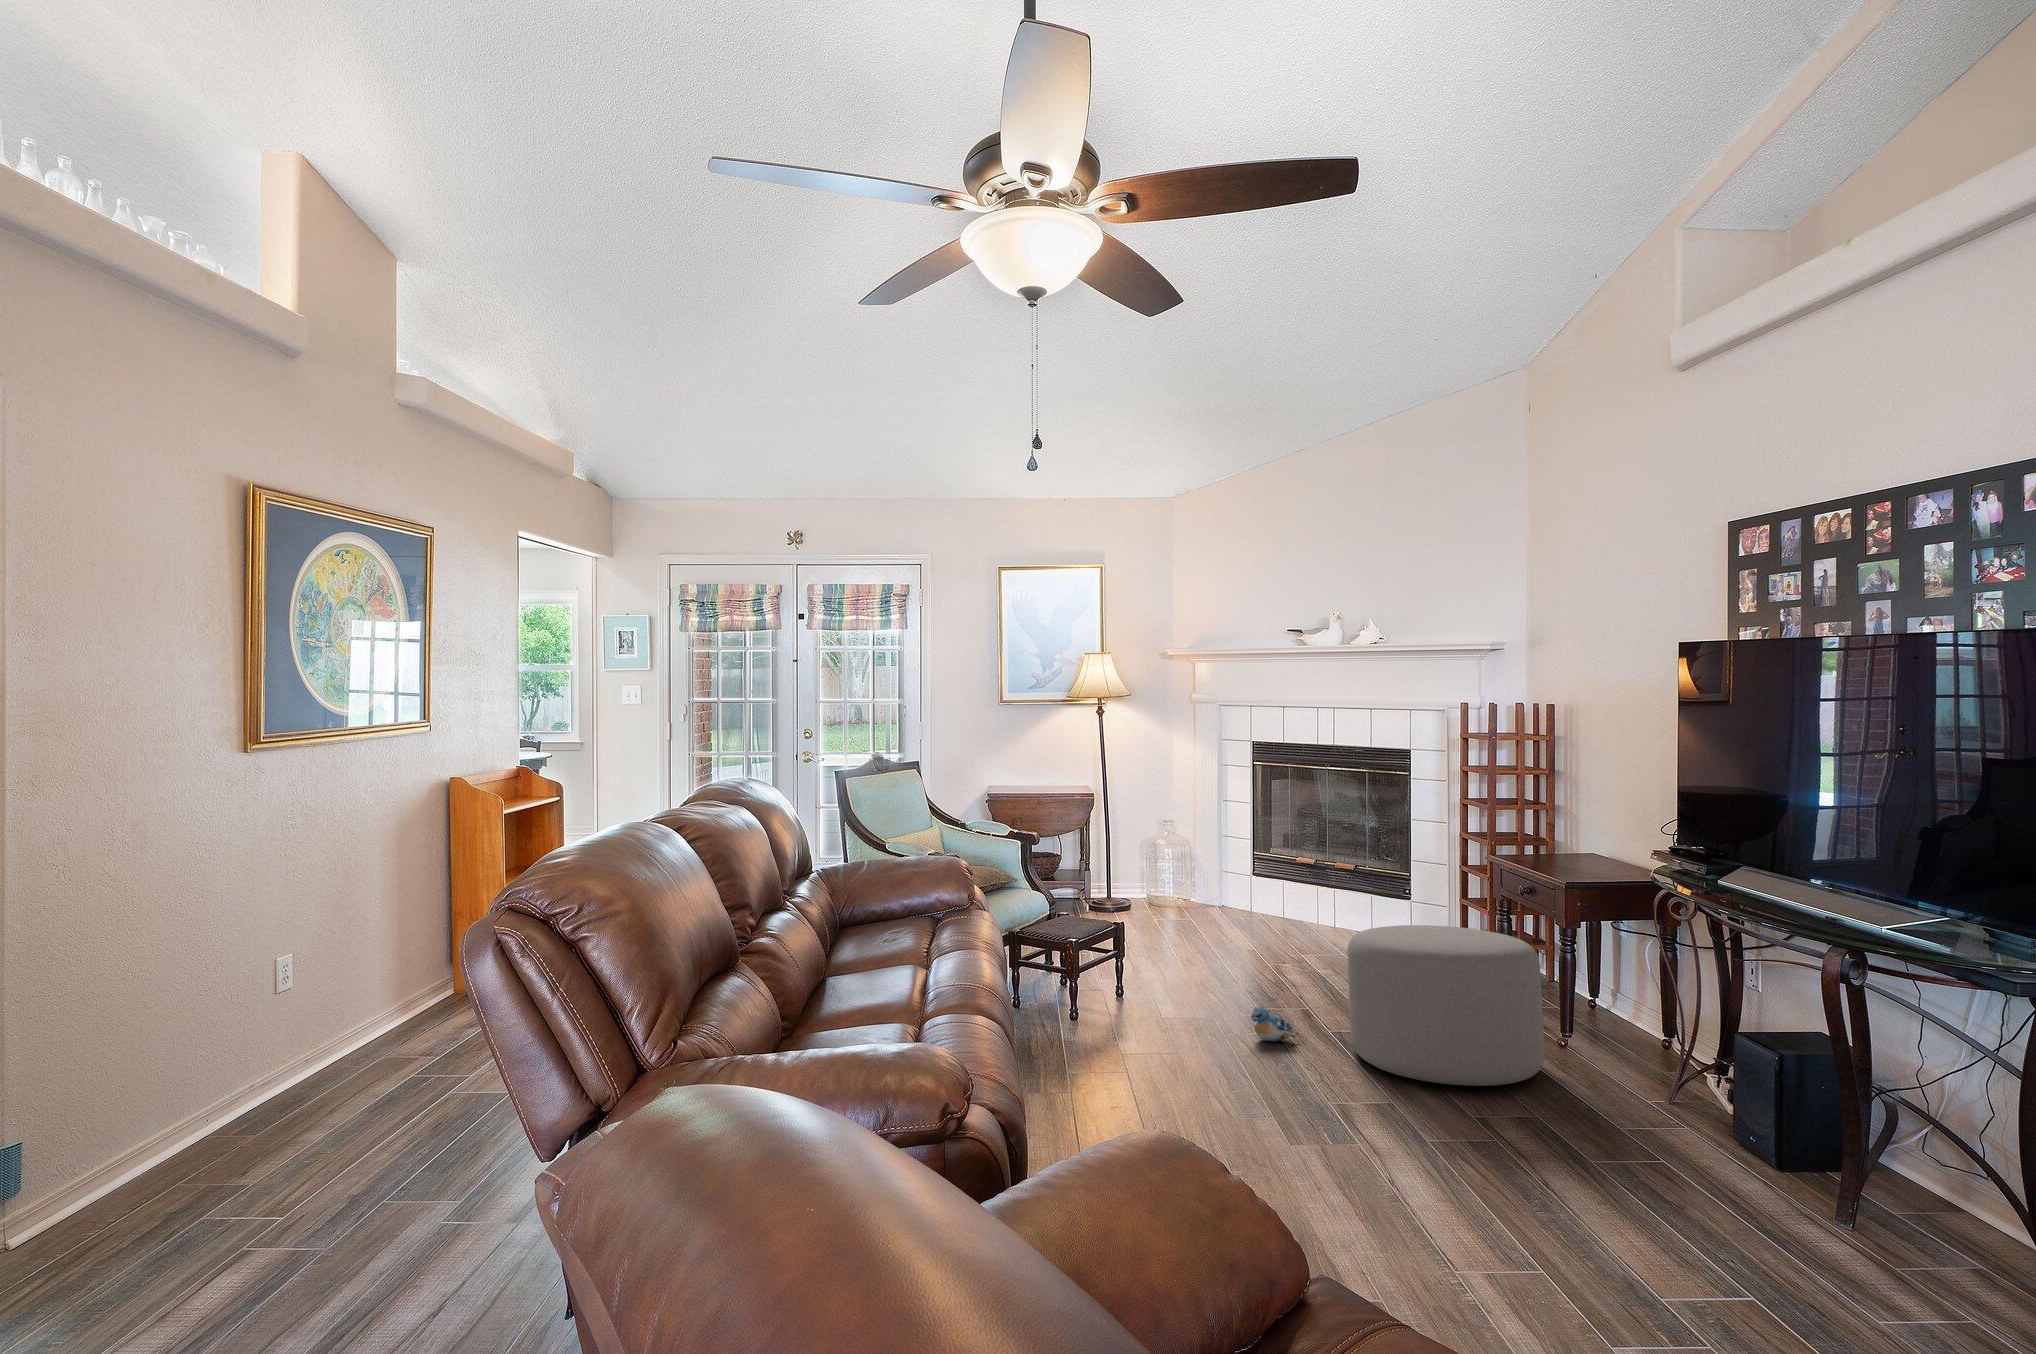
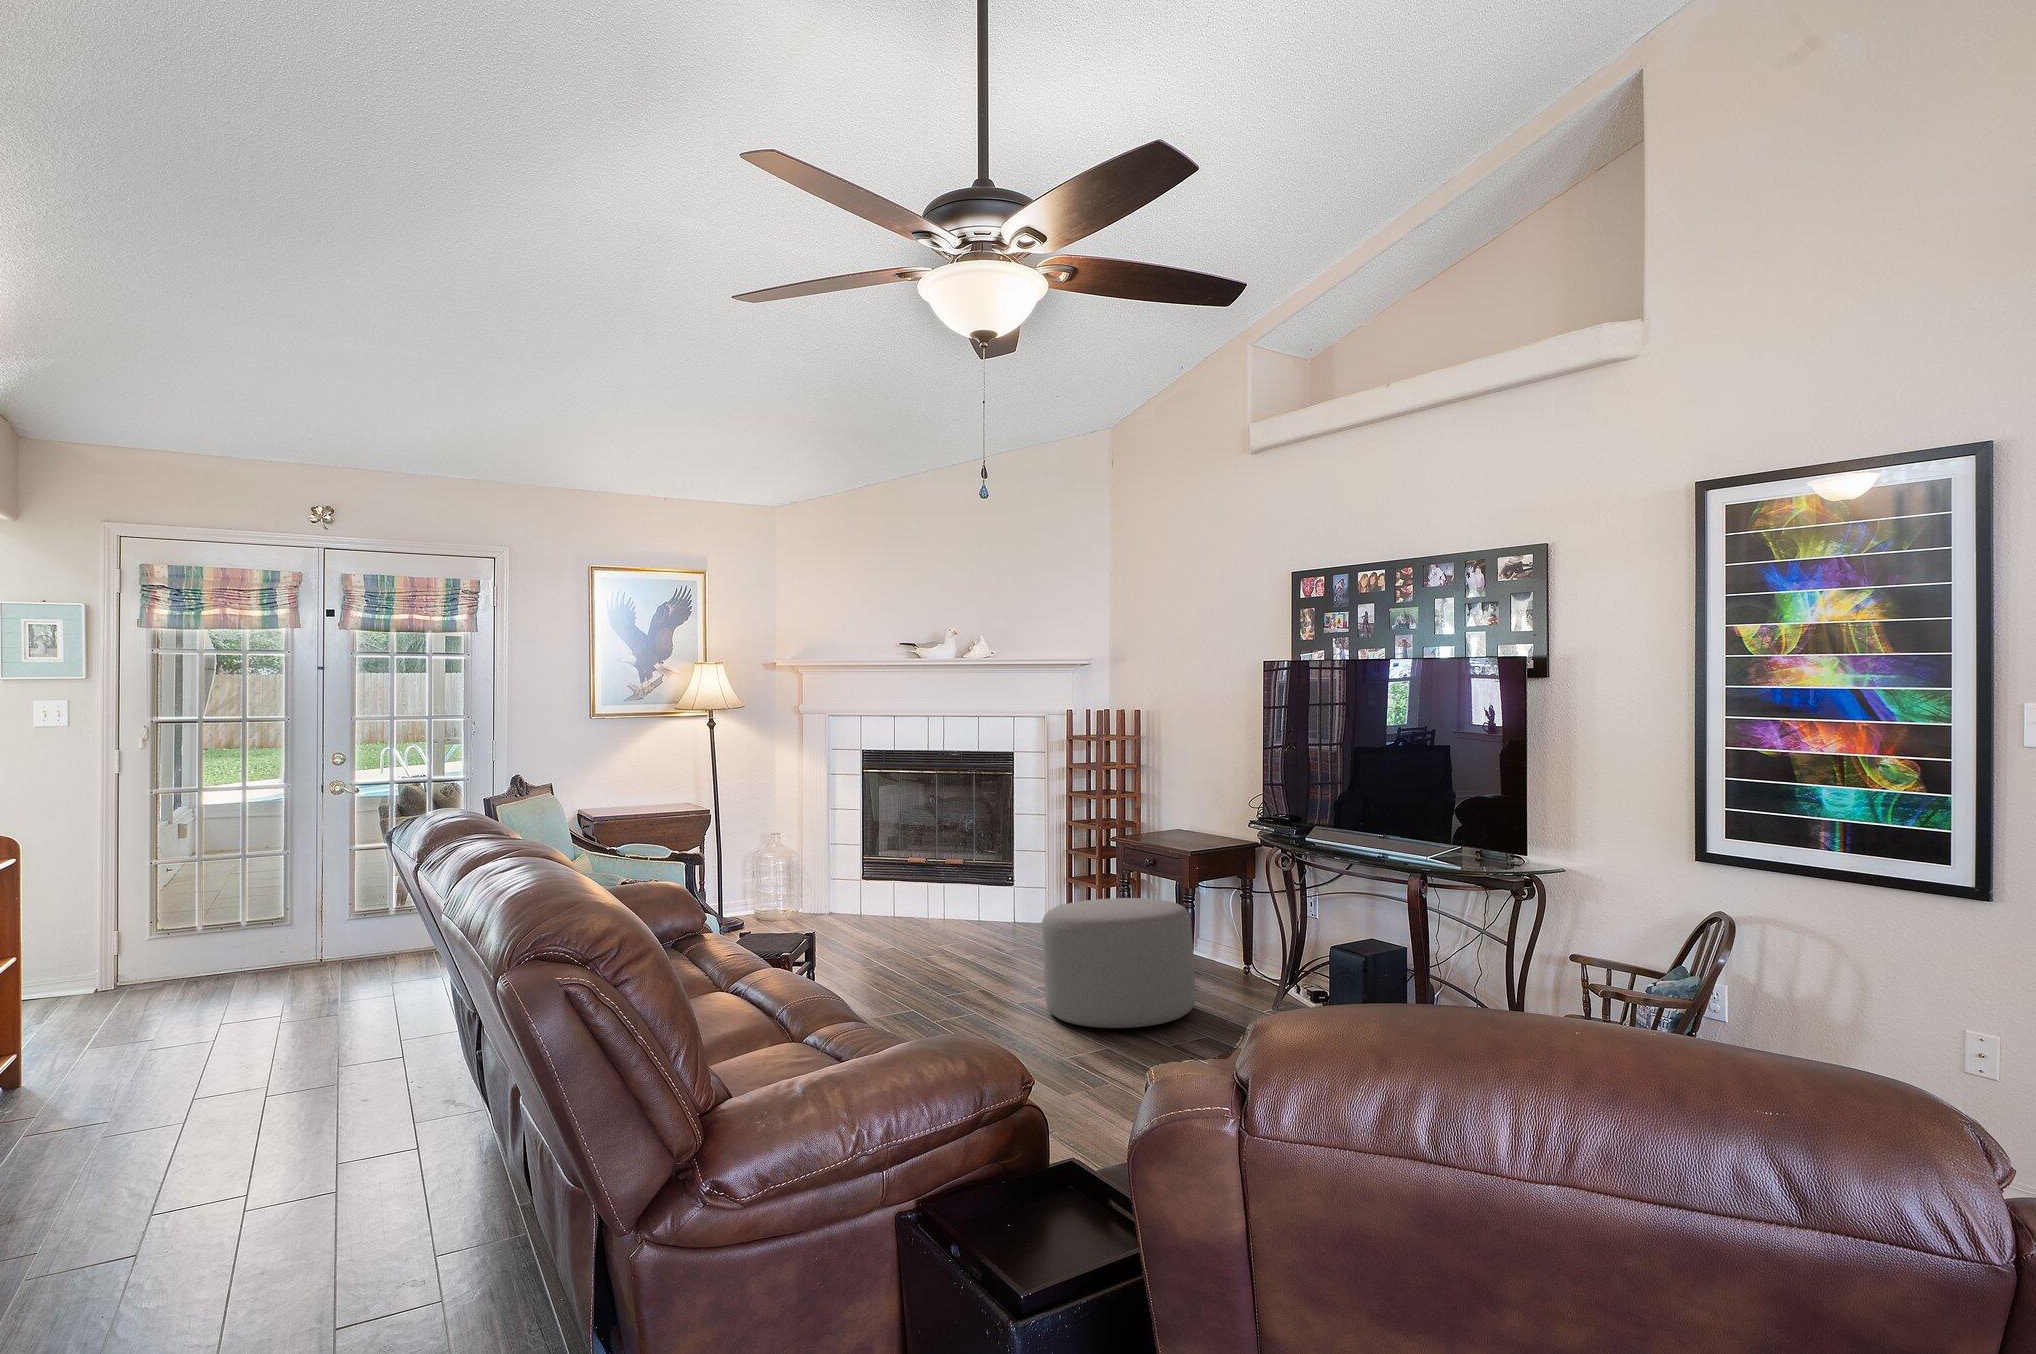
plush toy: present [1251,1007,1299,1041] -> none [963,991,1004,1021]

